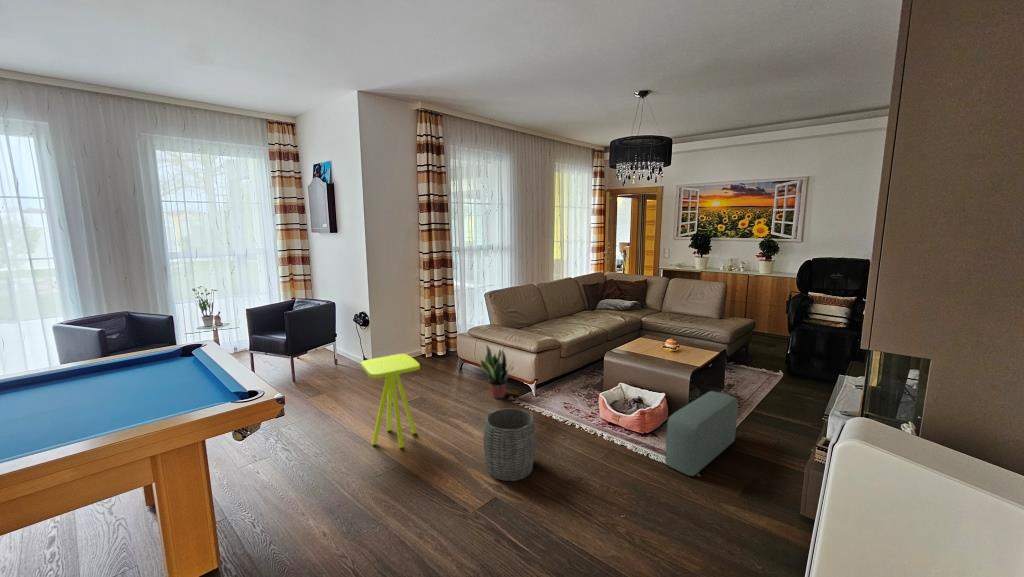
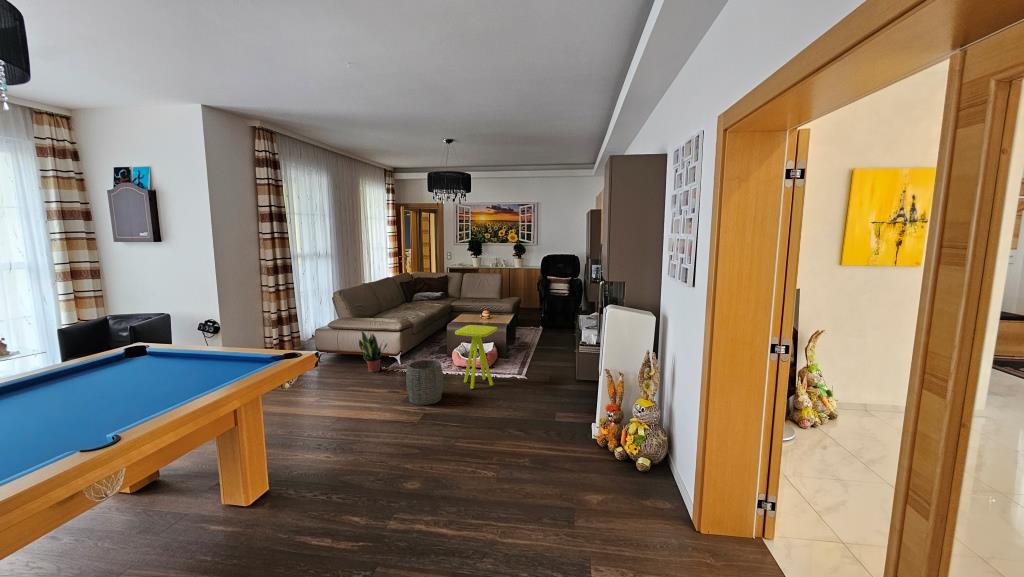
side table: present [361,354,420,448] -> present [455,325,497,389]
pouf: present [665,391,738,476] -> none [510,333,537,377]

